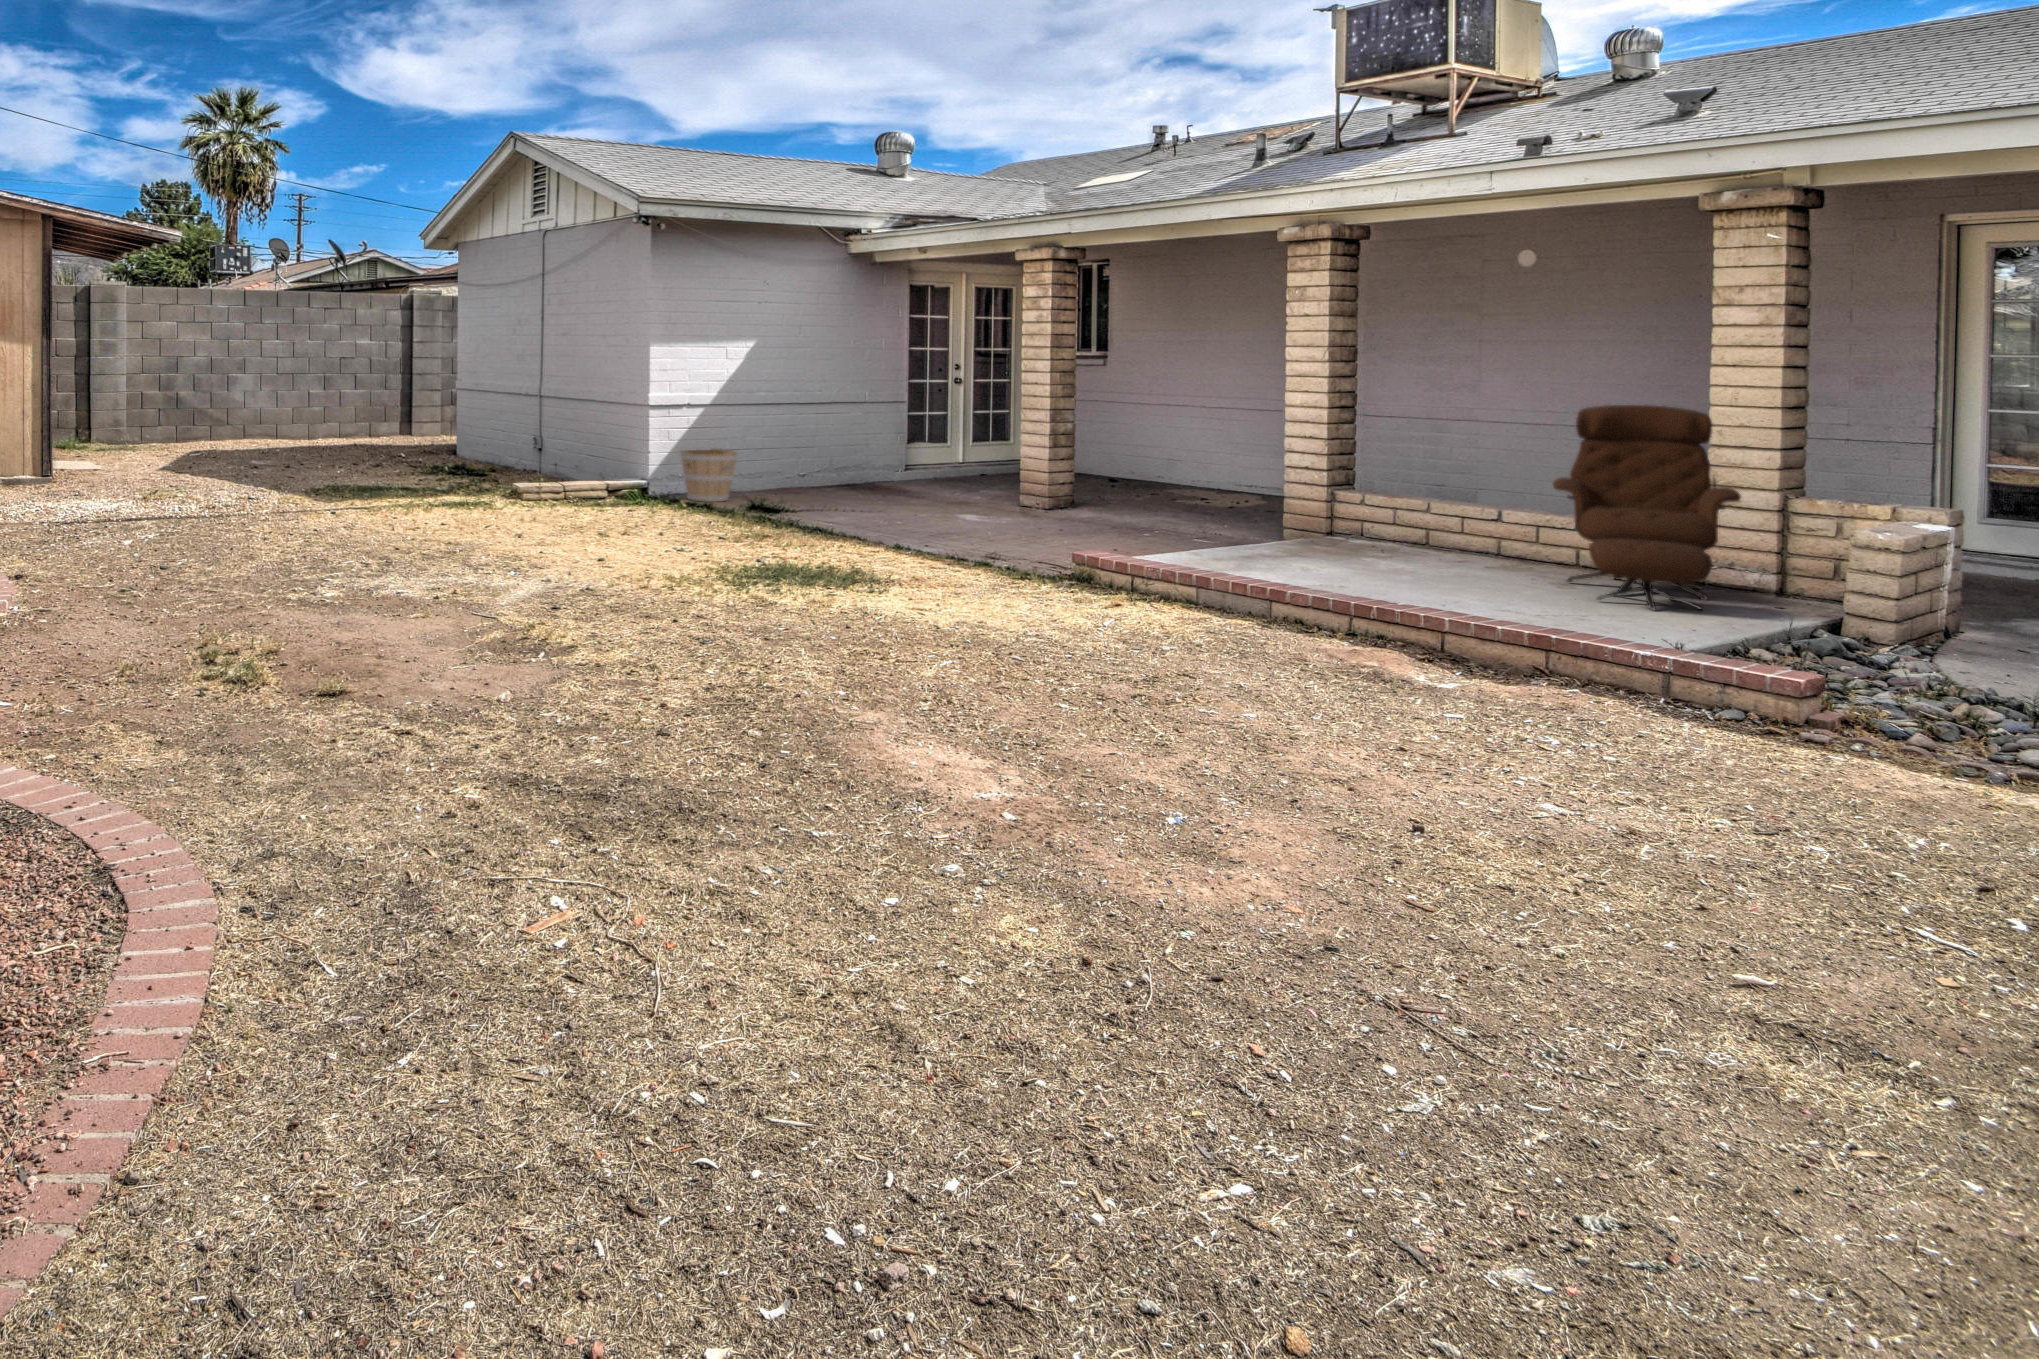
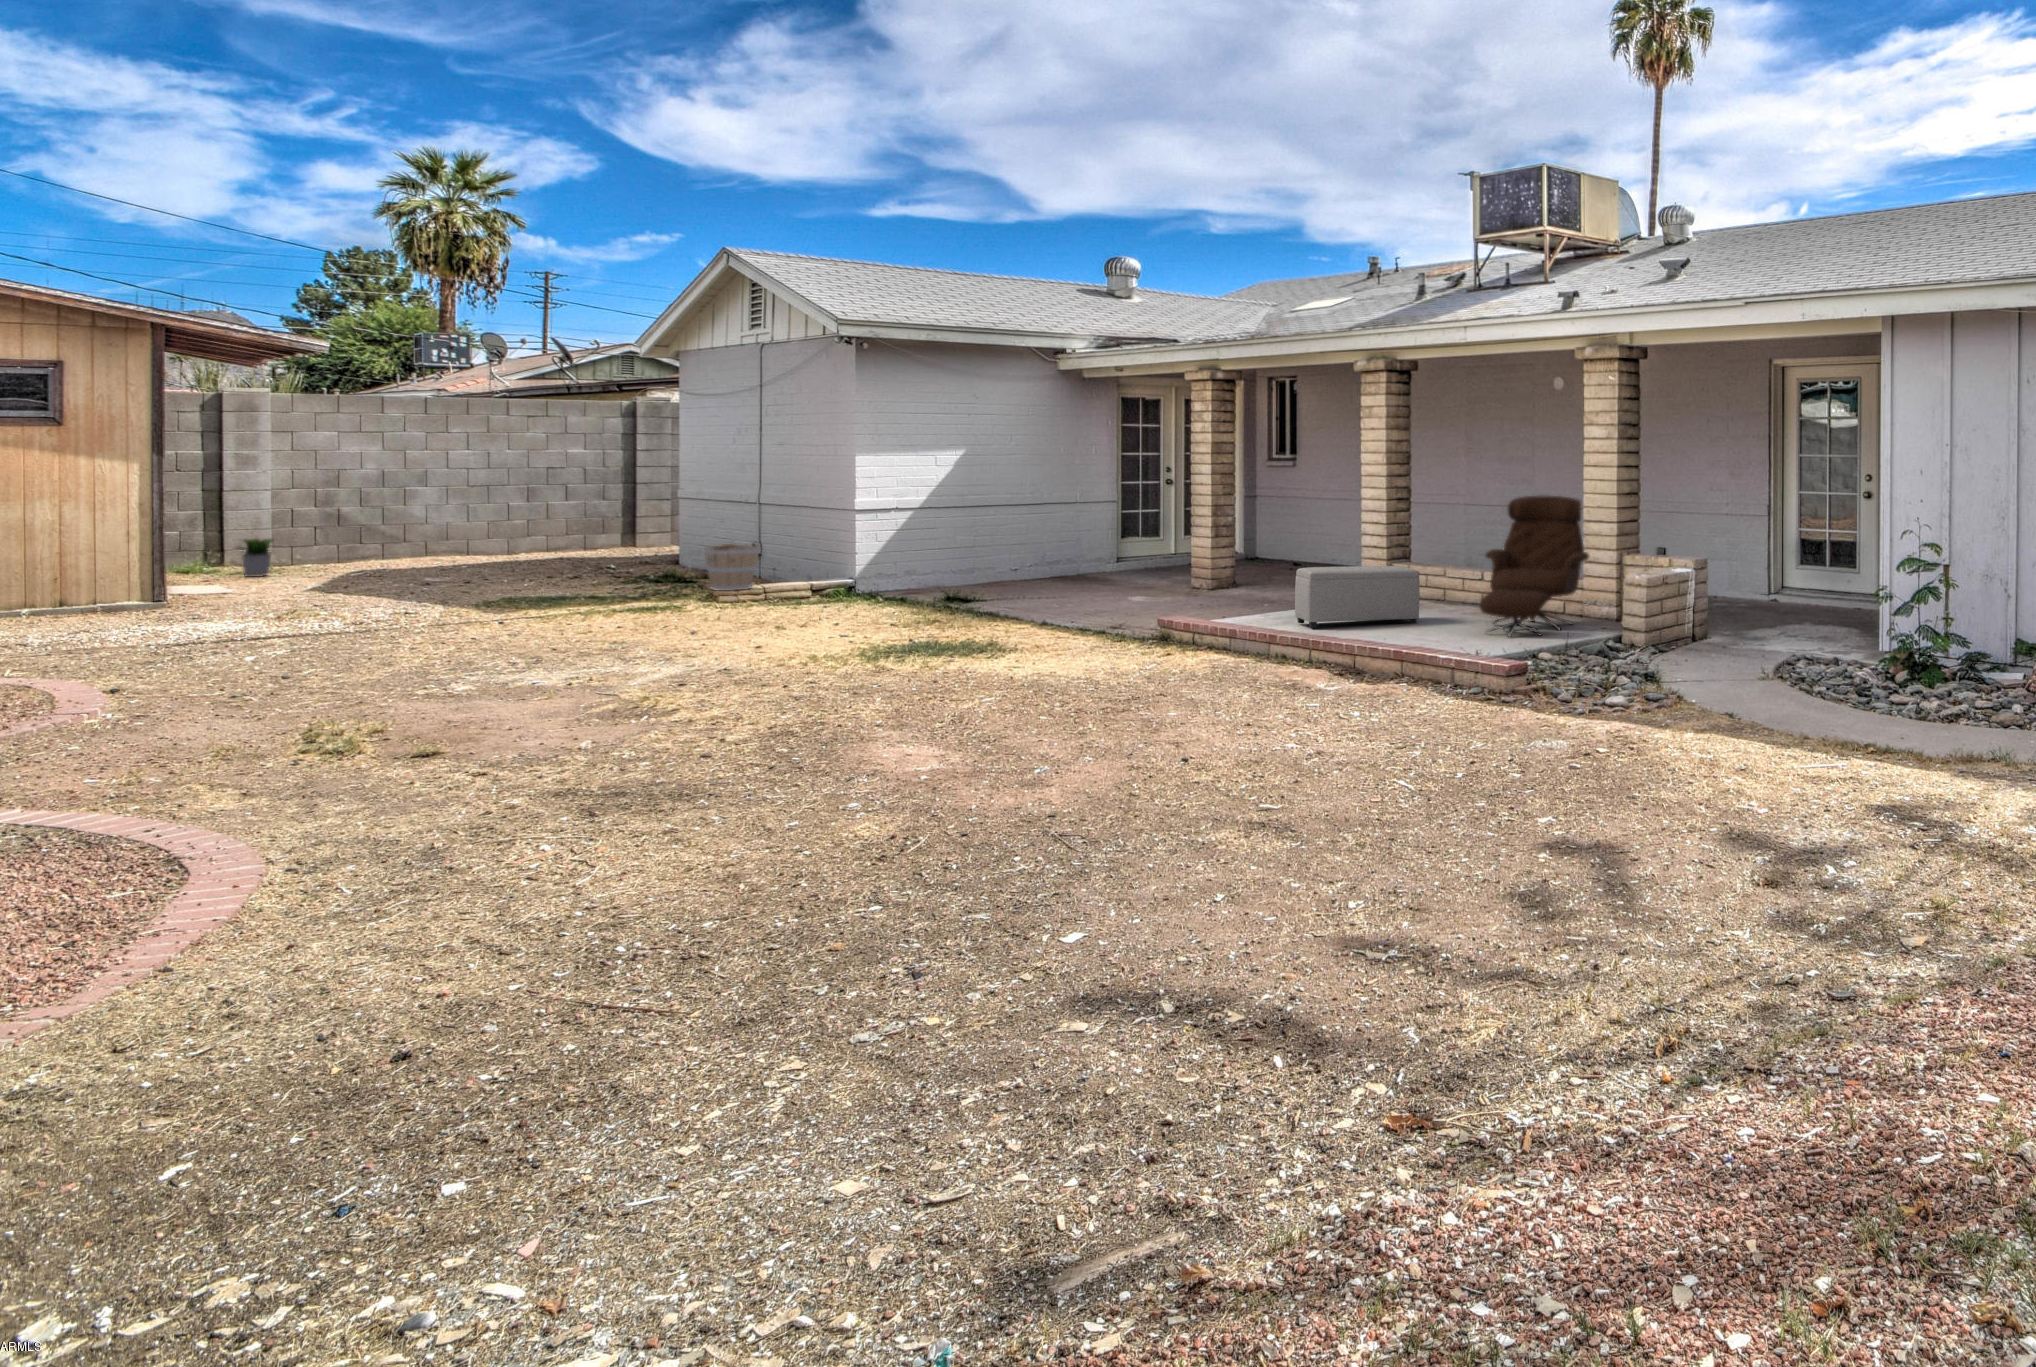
potted plant: none [100,417,142,451] -> present [239,539,273,577]
wooden bucket: present [680,448,738,502] -> present [704,544,761,591]
ottoman: none [1253,492,1438,574] -> present [1295,566,1420,628]

